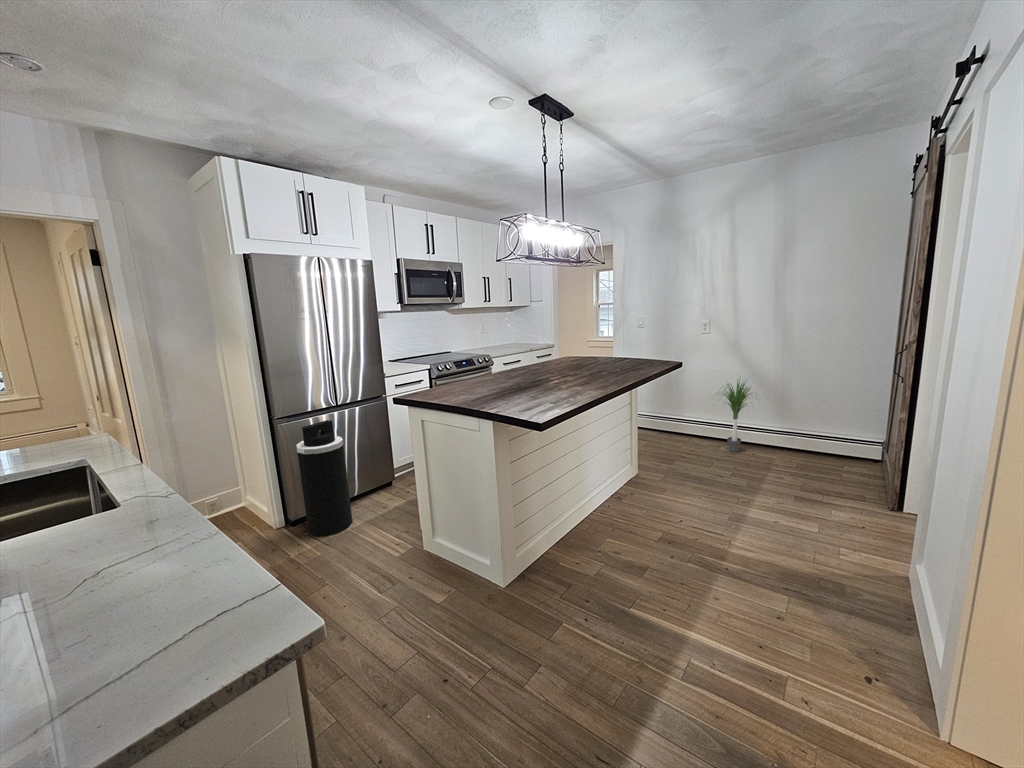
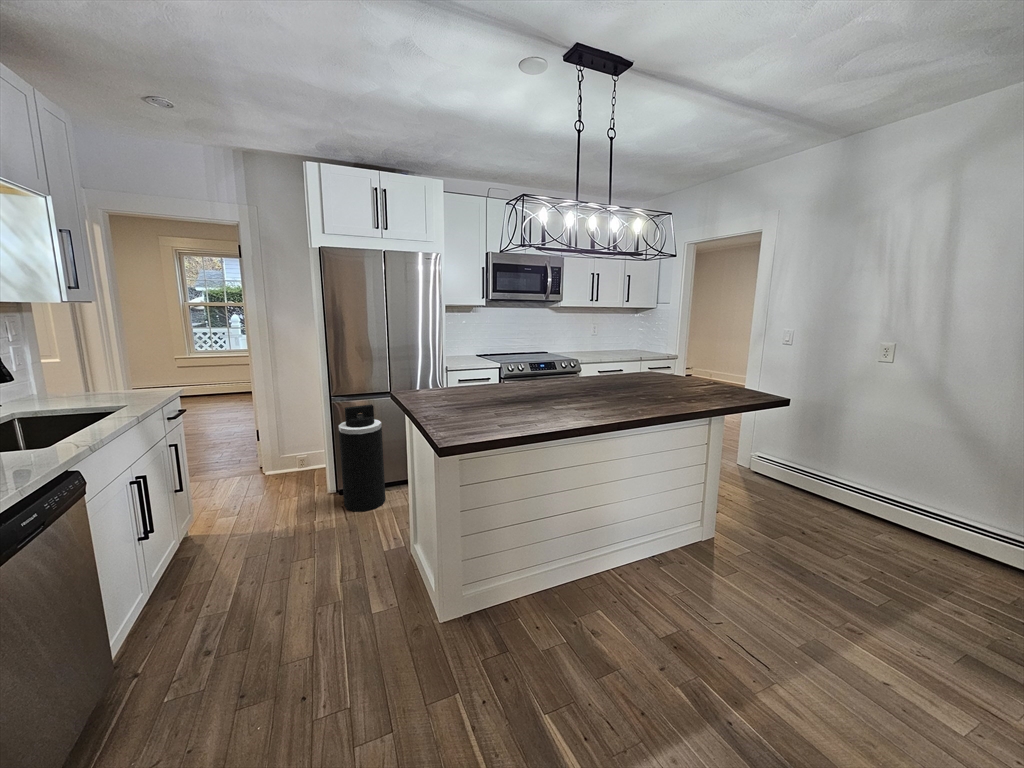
potted plant: present [715,380,752,452] -> none [860,426,970,546]

